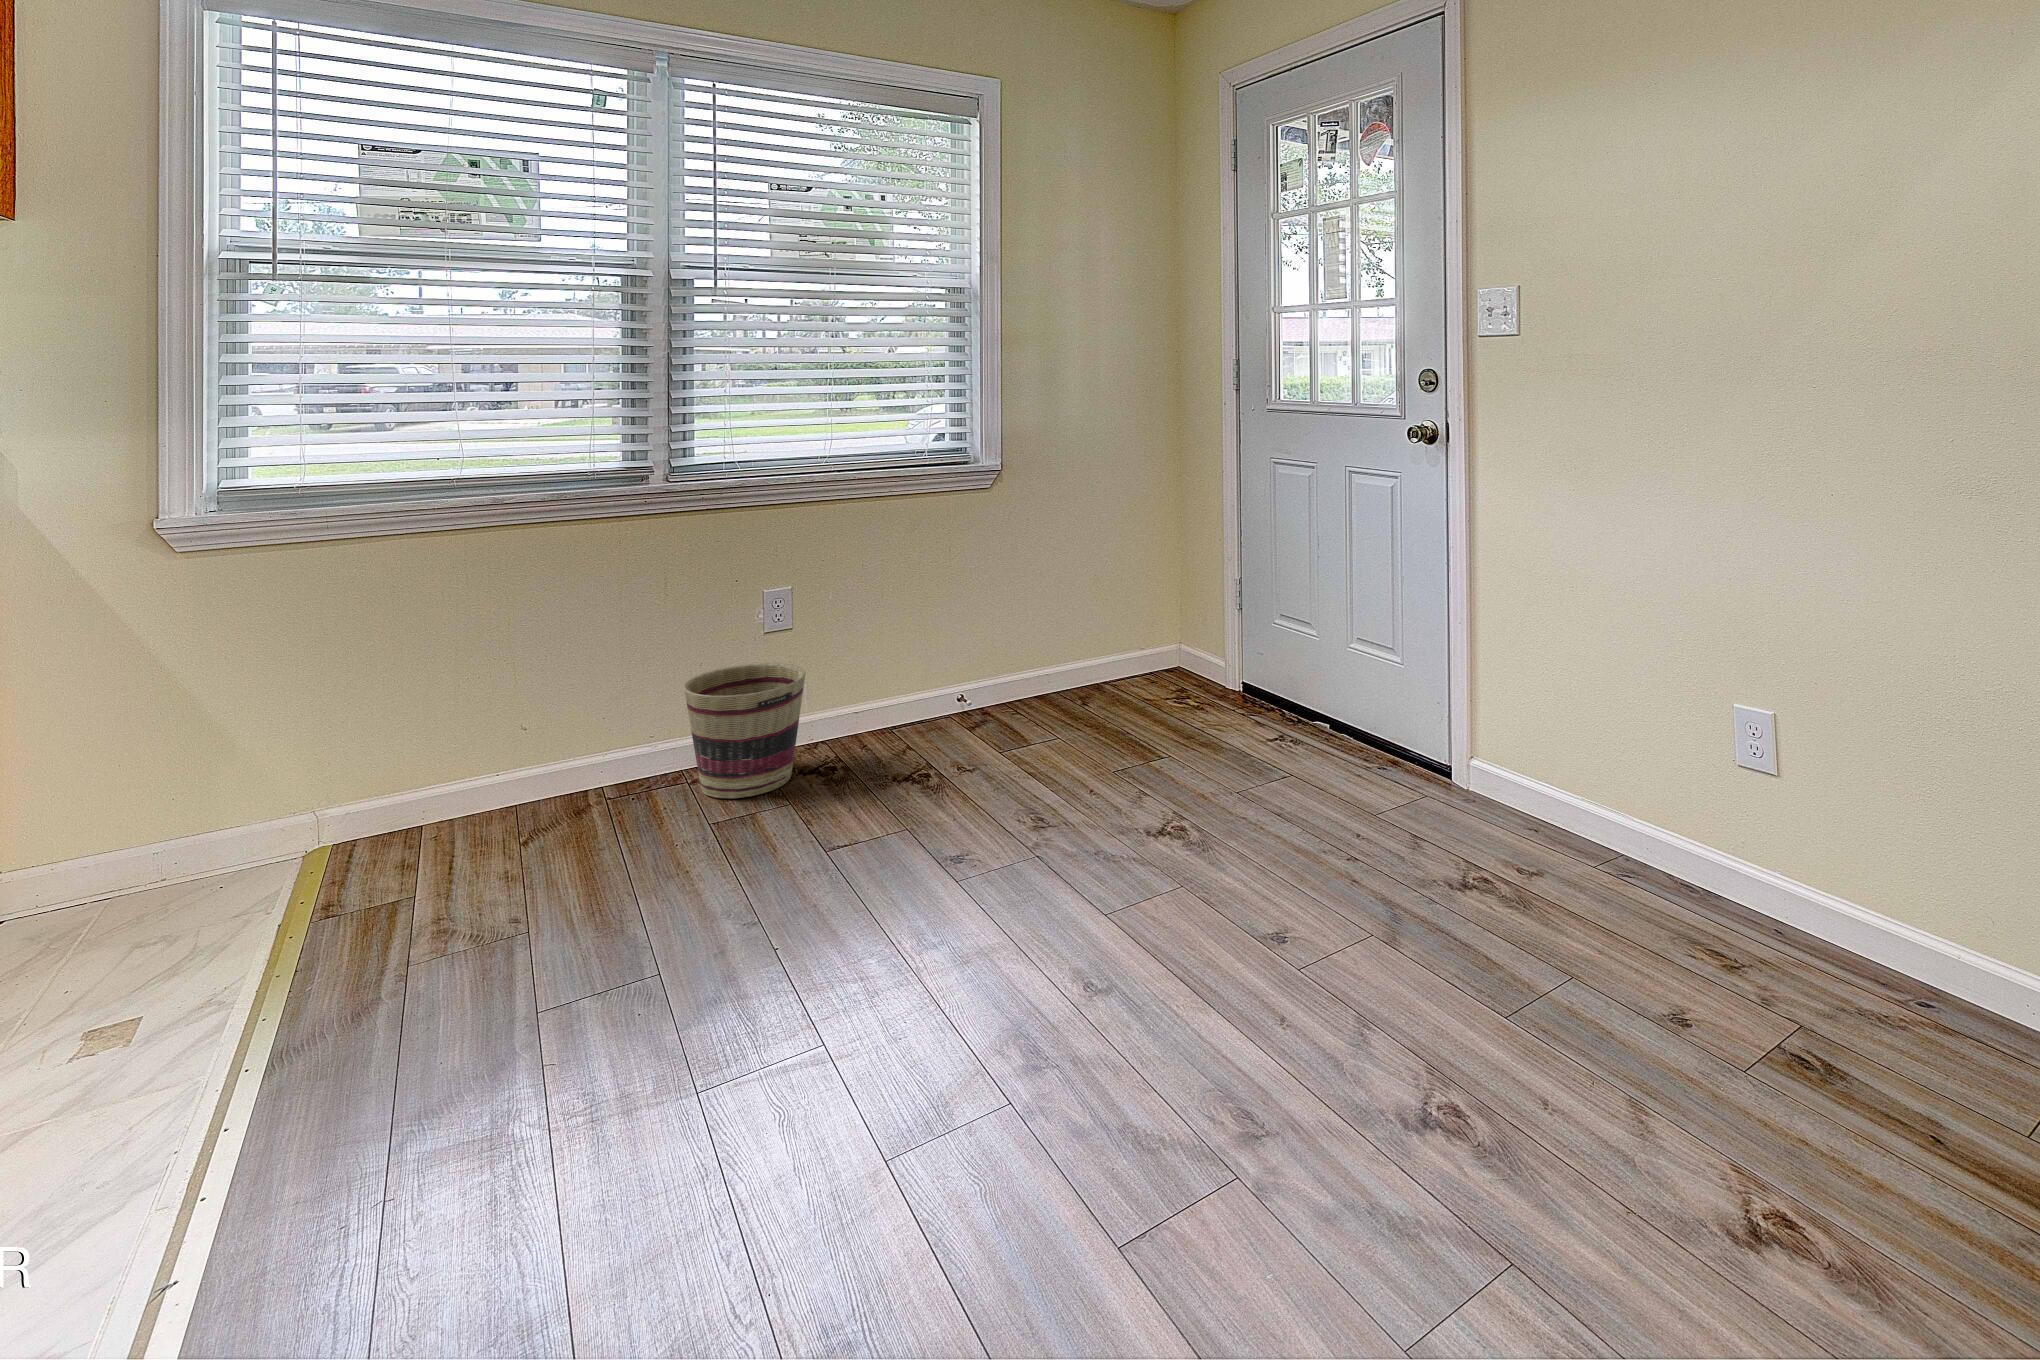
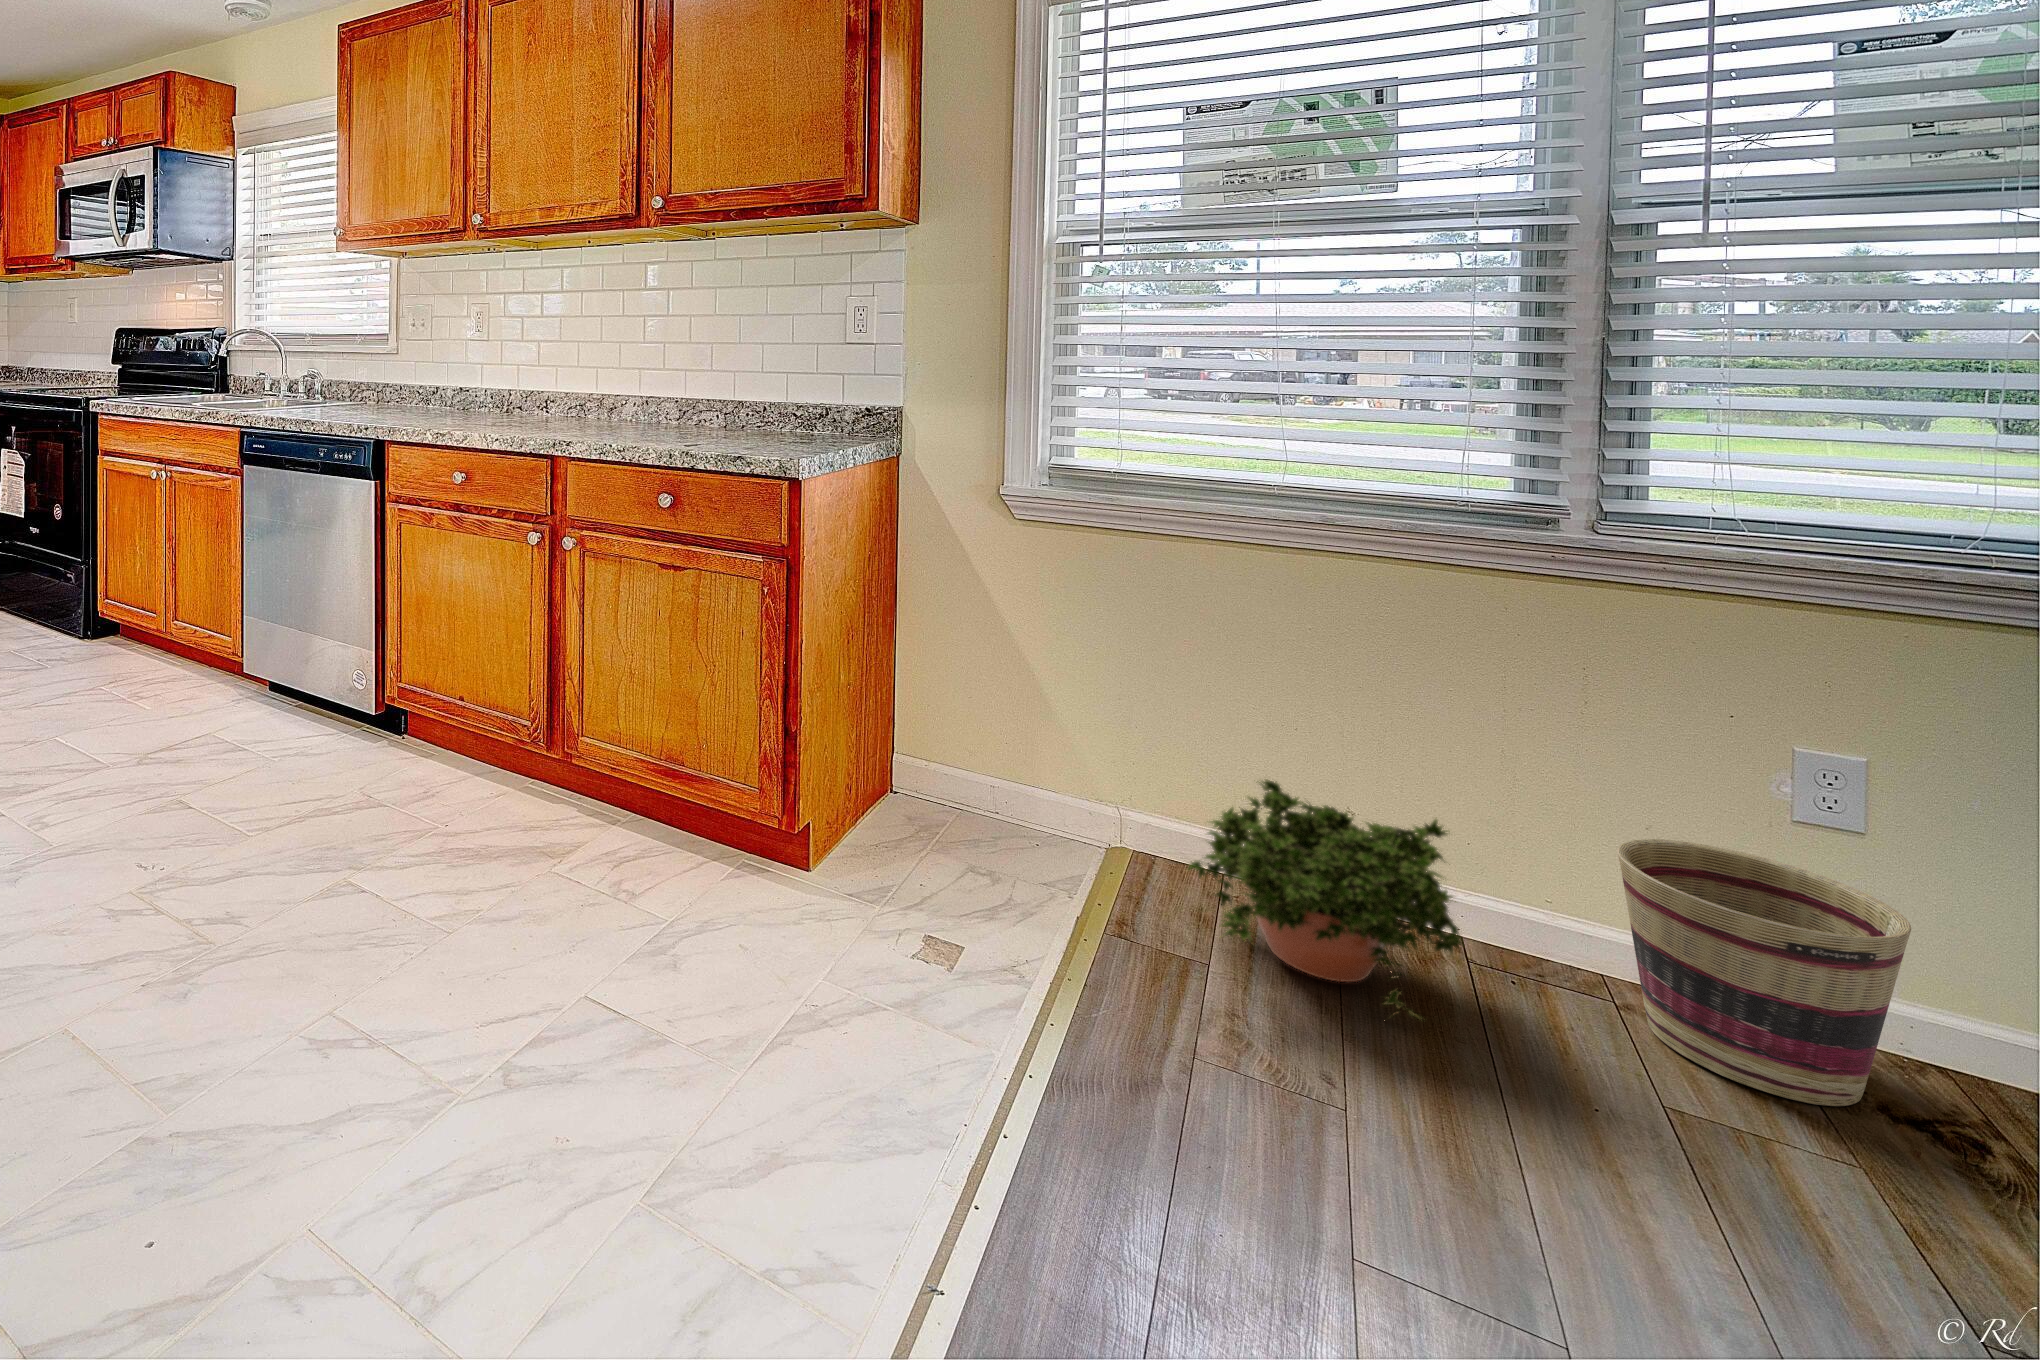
potted plant: none [387,705,602,868] -> present [1188,780,1463,1019]

